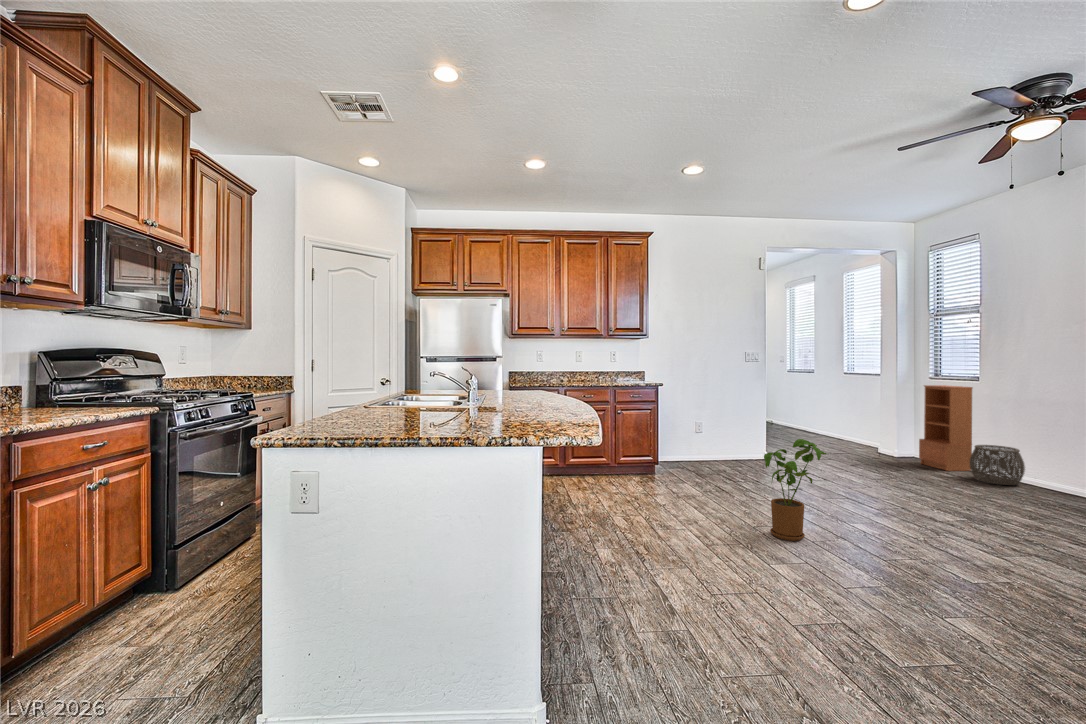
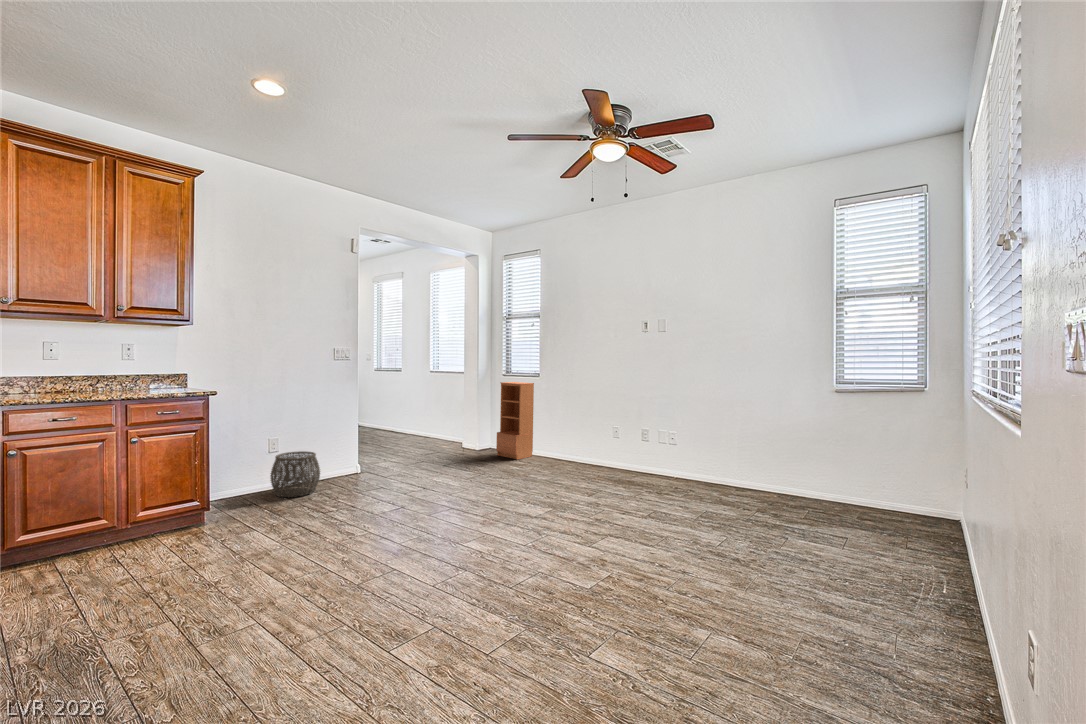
house plant: present [764,439,827,541] -> none [369,459,444,592]
woven basket: present [969,445,1025,485] -> present [270,451,320,497]

